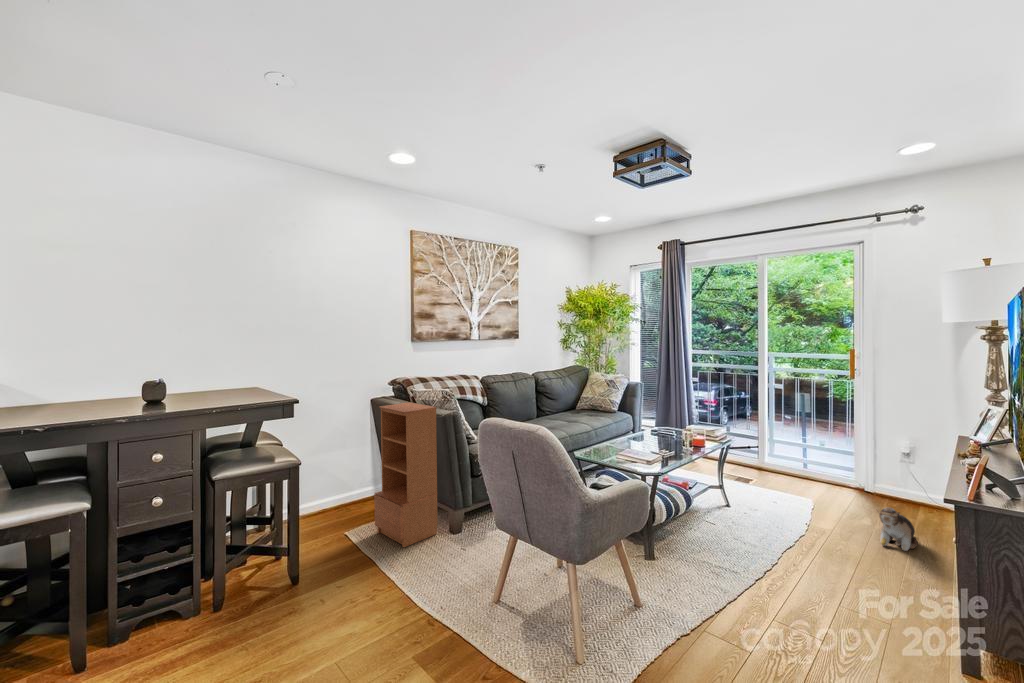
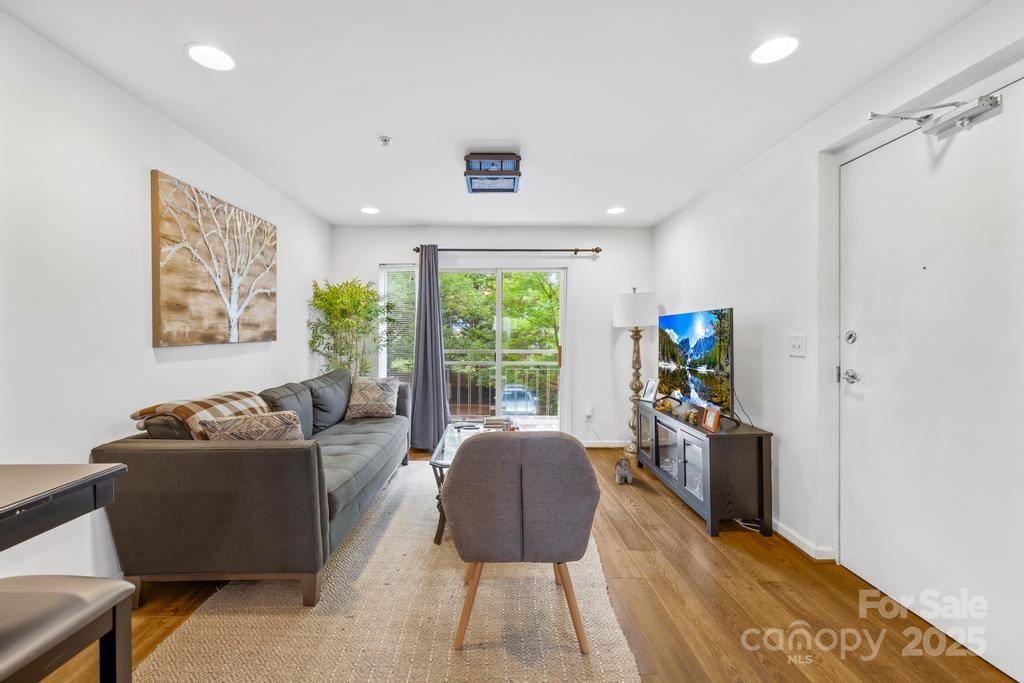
bookcase: present [374,402,438,547] -> none [179,441,290,663]

